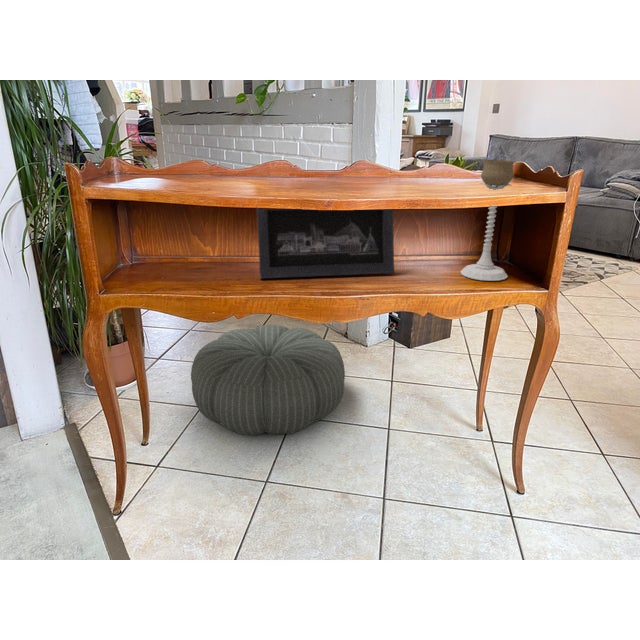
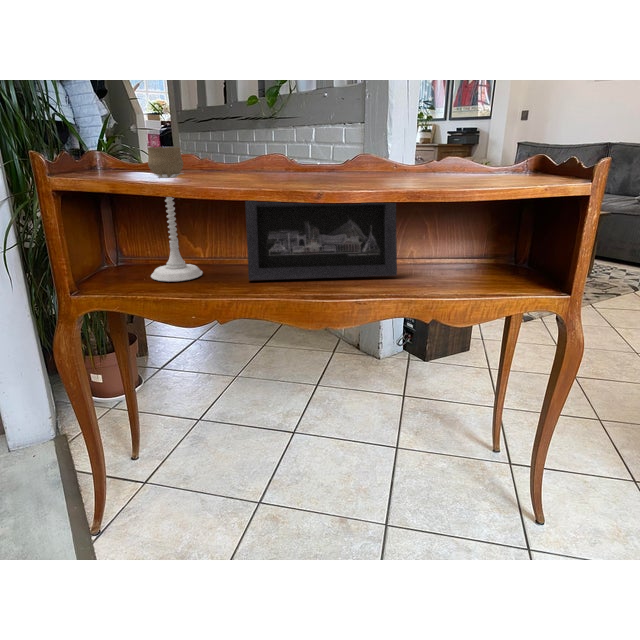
candle holder: present [461,160,514,281] -> present [148,147,202,282]
pouf: present [191,325,345,435] -> none [187,333,350,451]

